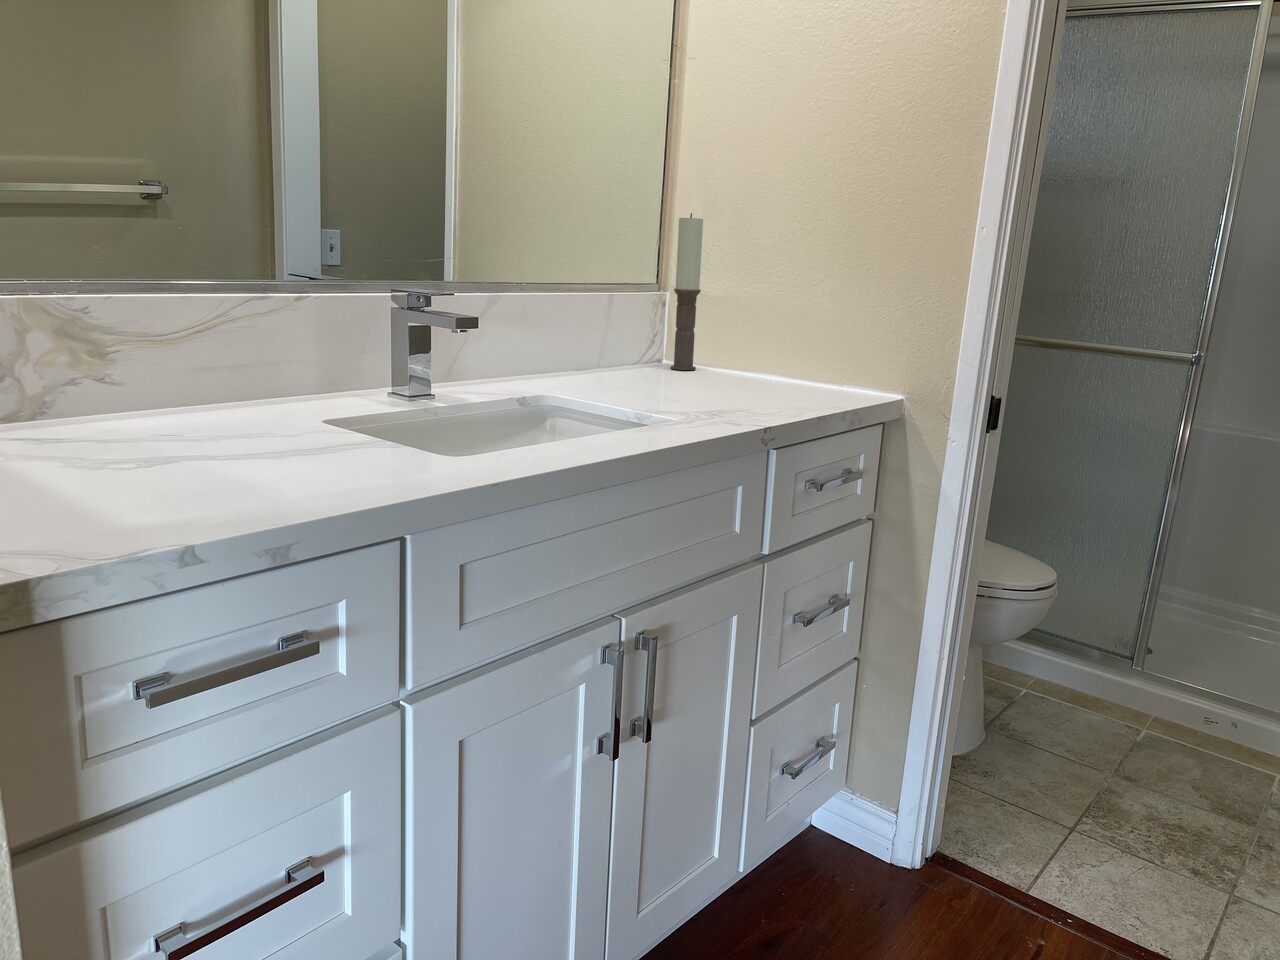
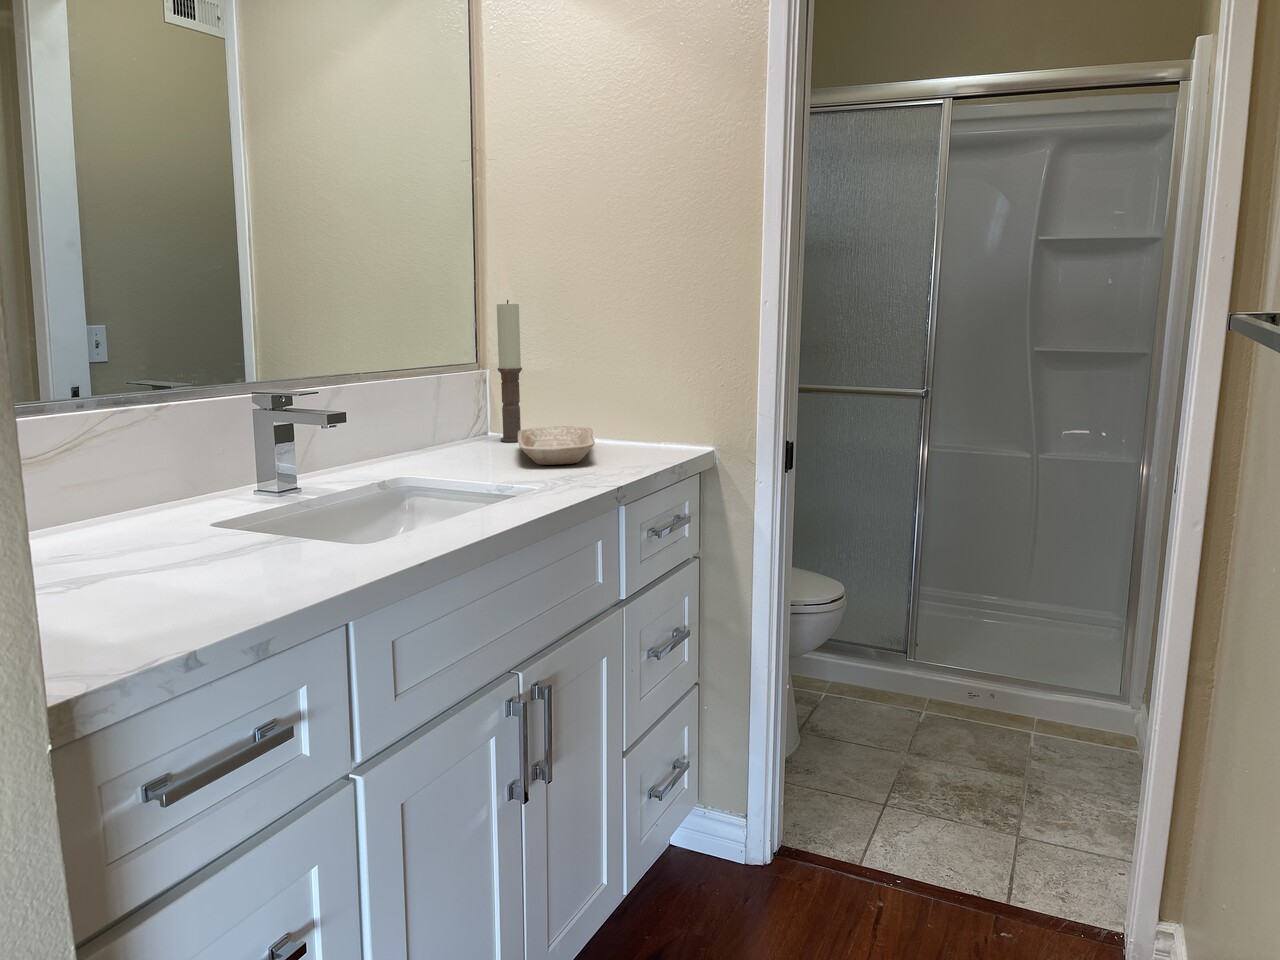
tray: none [675,357,765,397] -> present [518,426,595,465]

